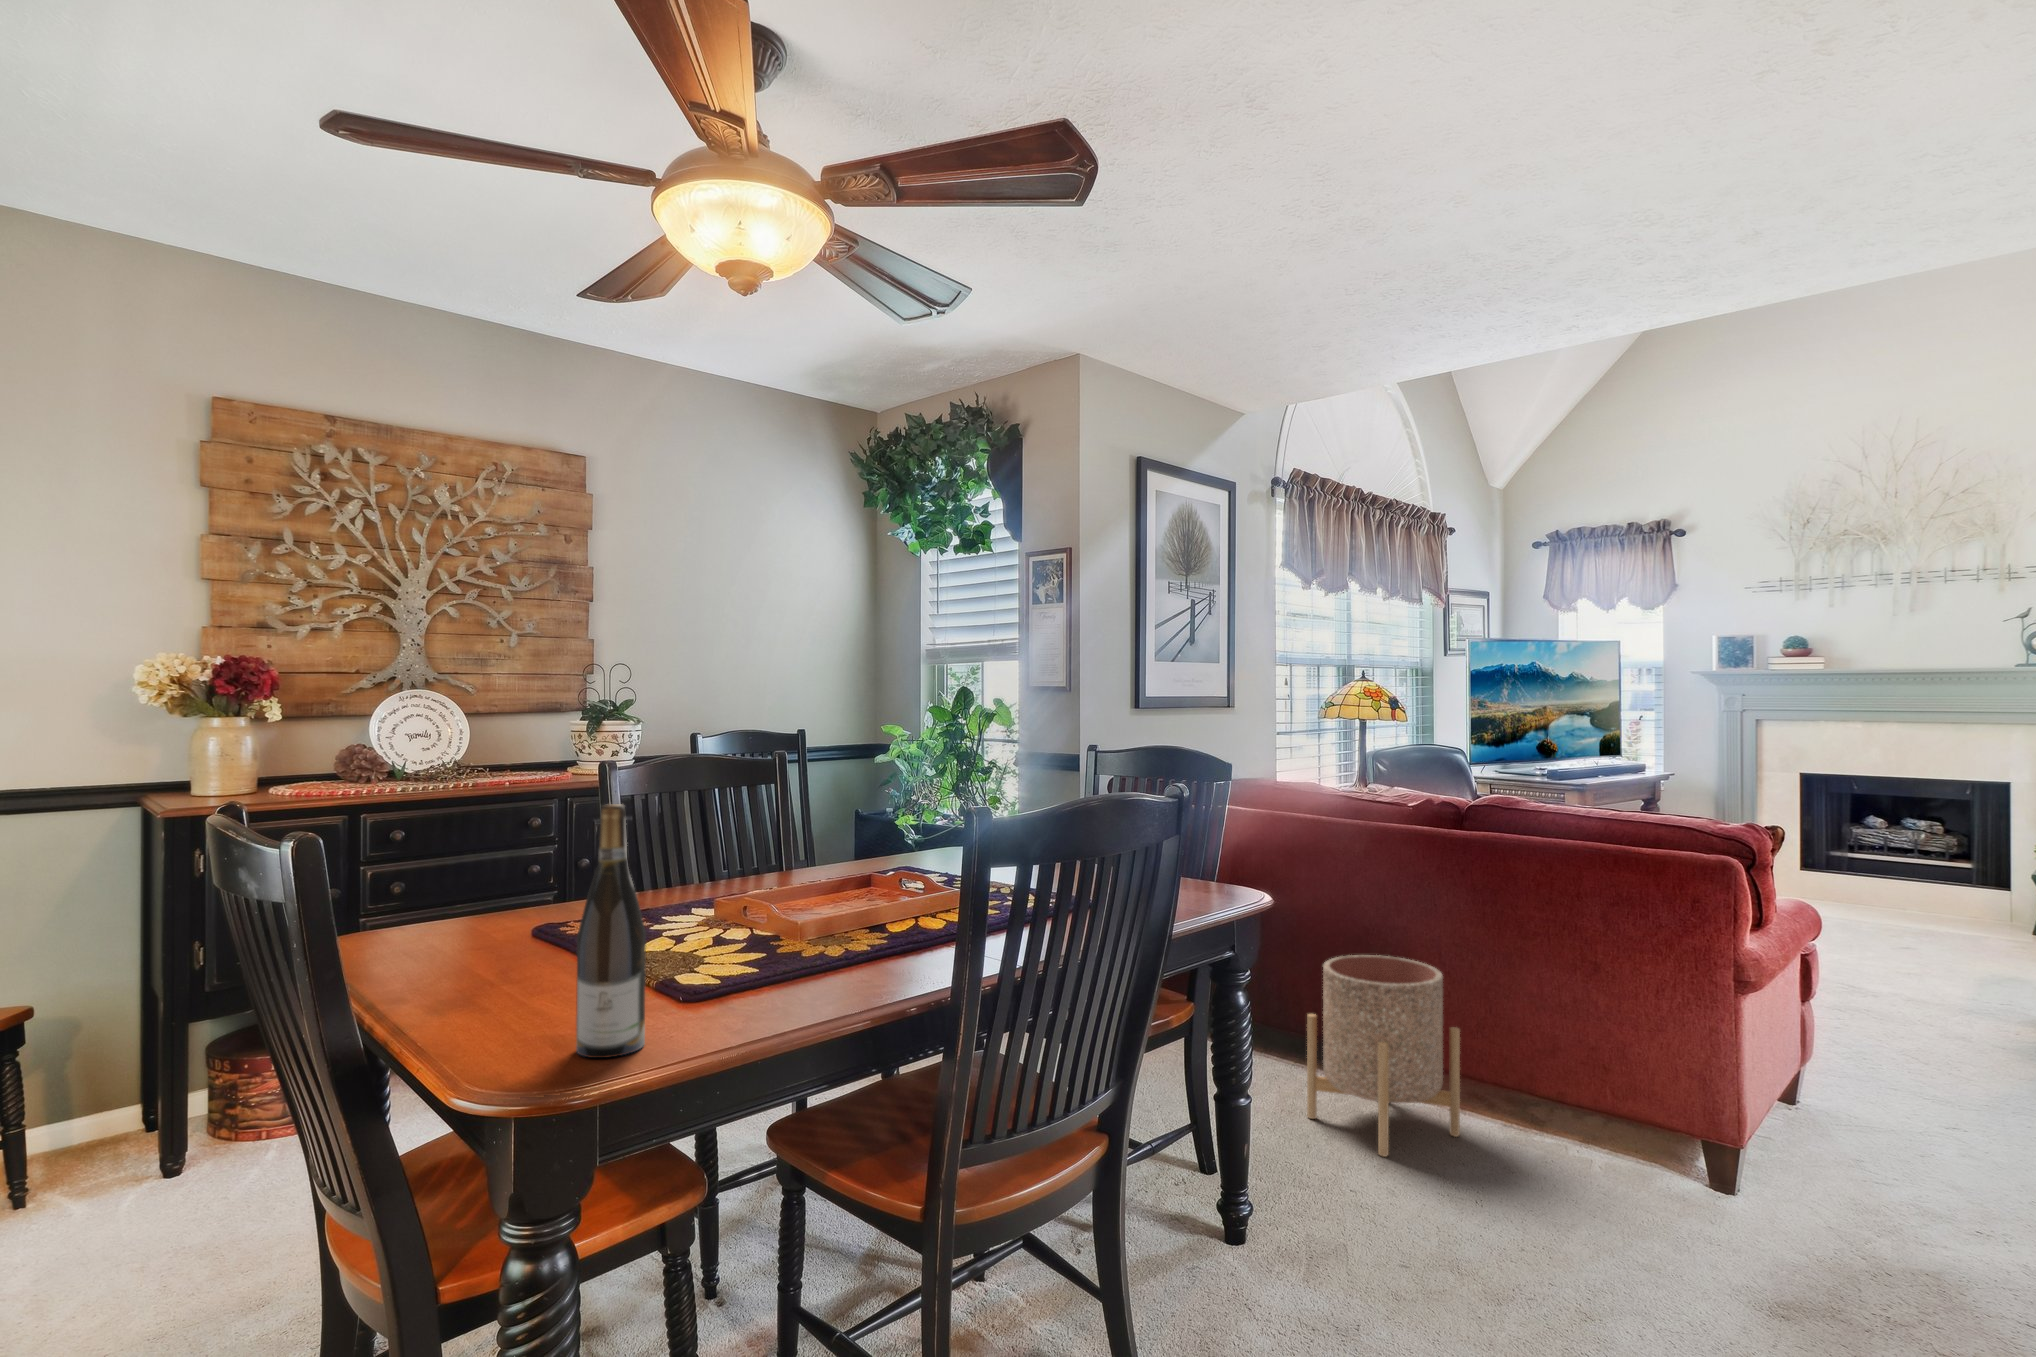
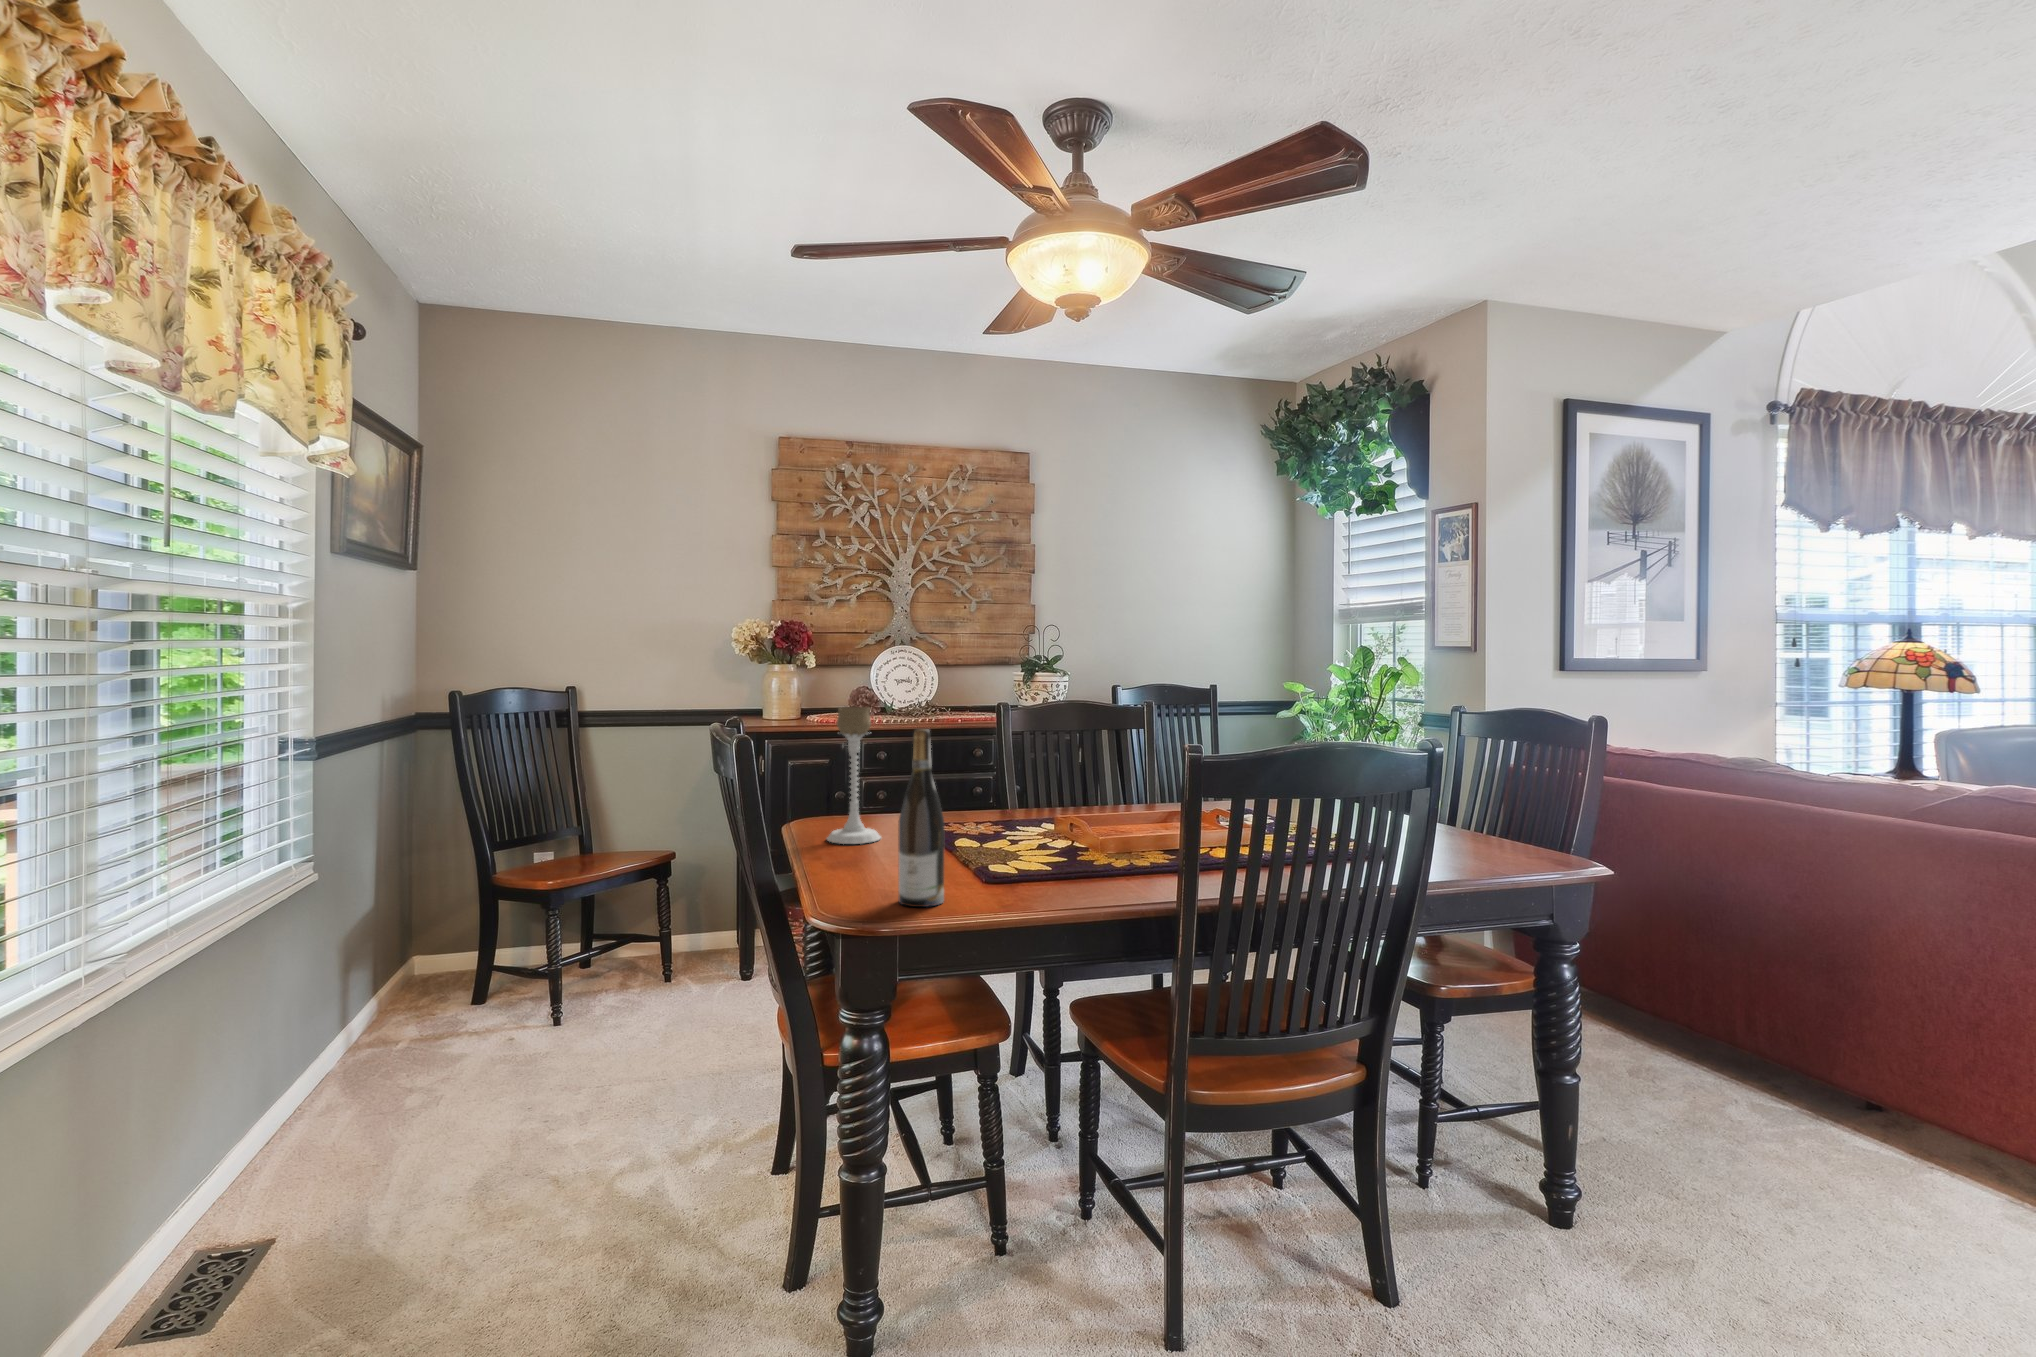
candle holder: none [390,774,478,973] -> present [827,706,881,844]
planter: present [1307,955,1460,1157] -> none [1690,946,1895,1168]

